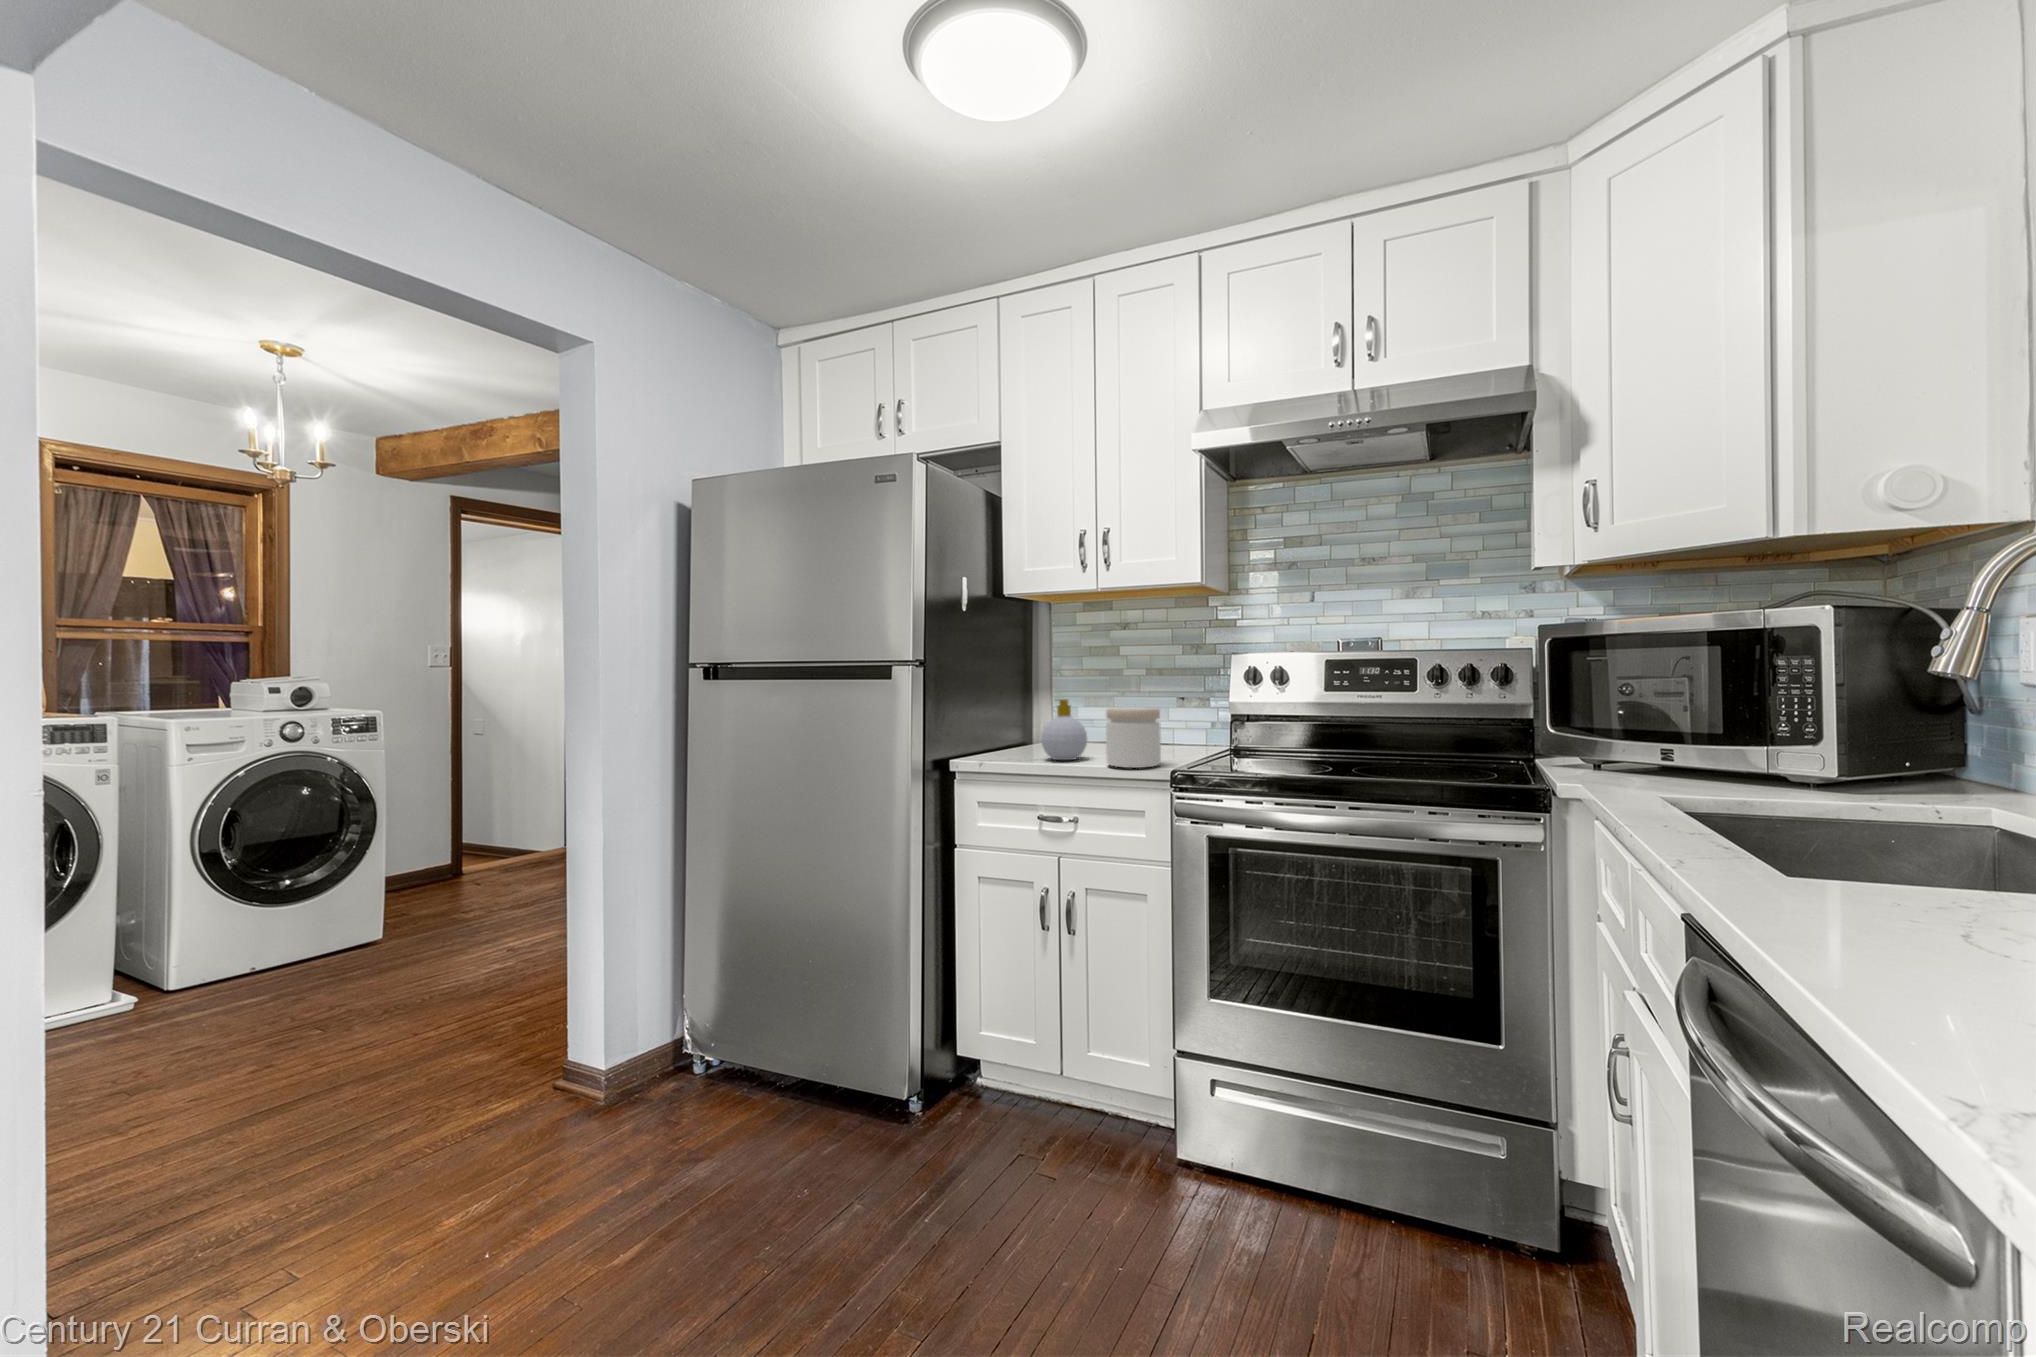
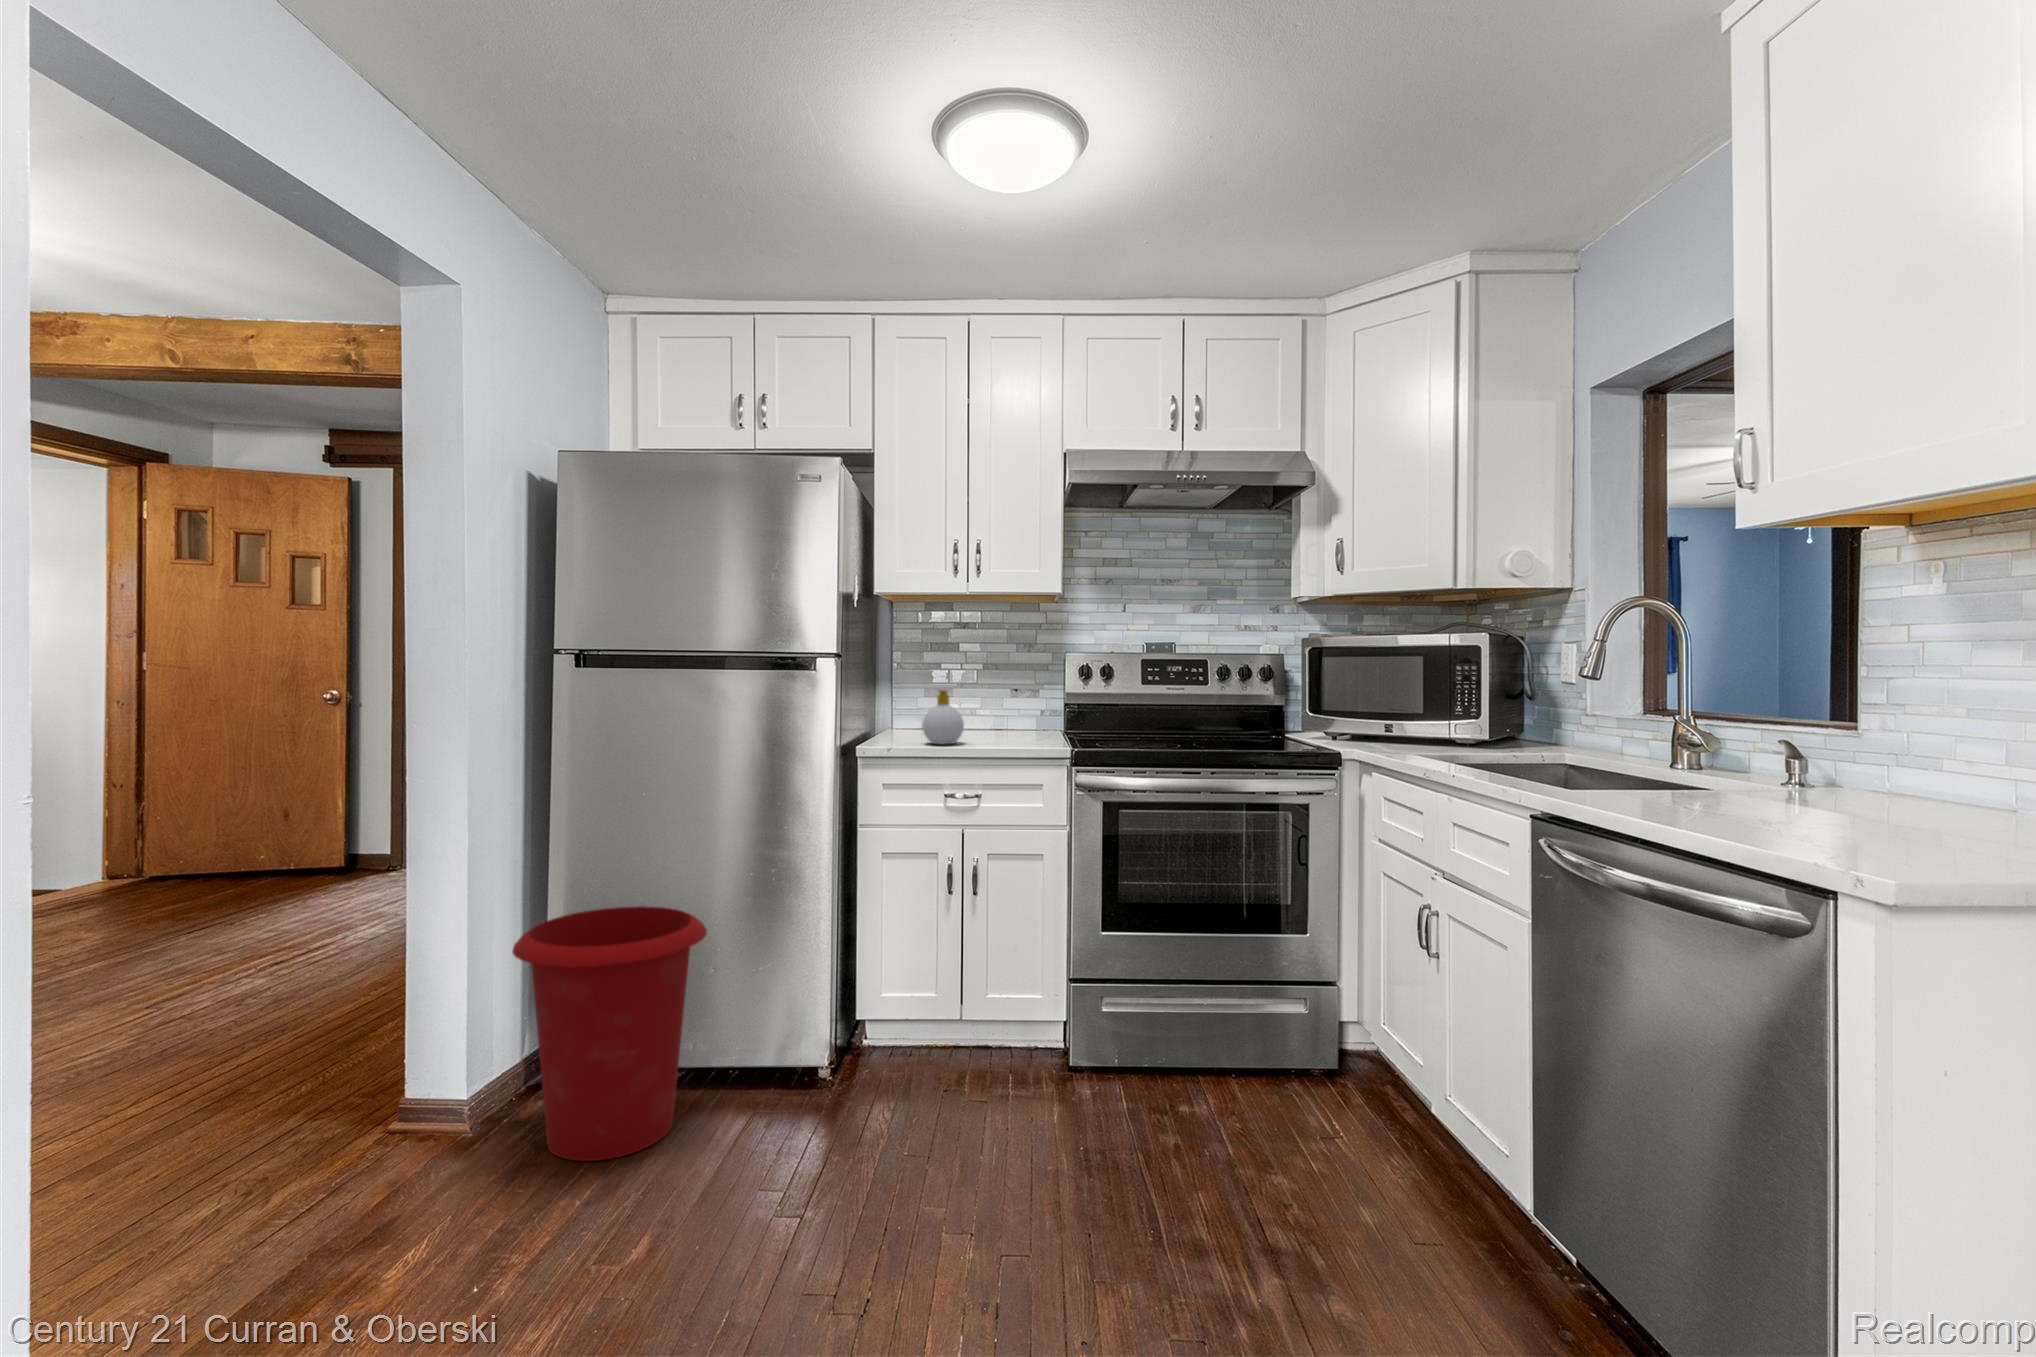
jar: present [1106,708,1161,768] -> none [992,697,1038,748]
waste bin: none [593,911,777,1160] -> present [512,906,707,1161]

